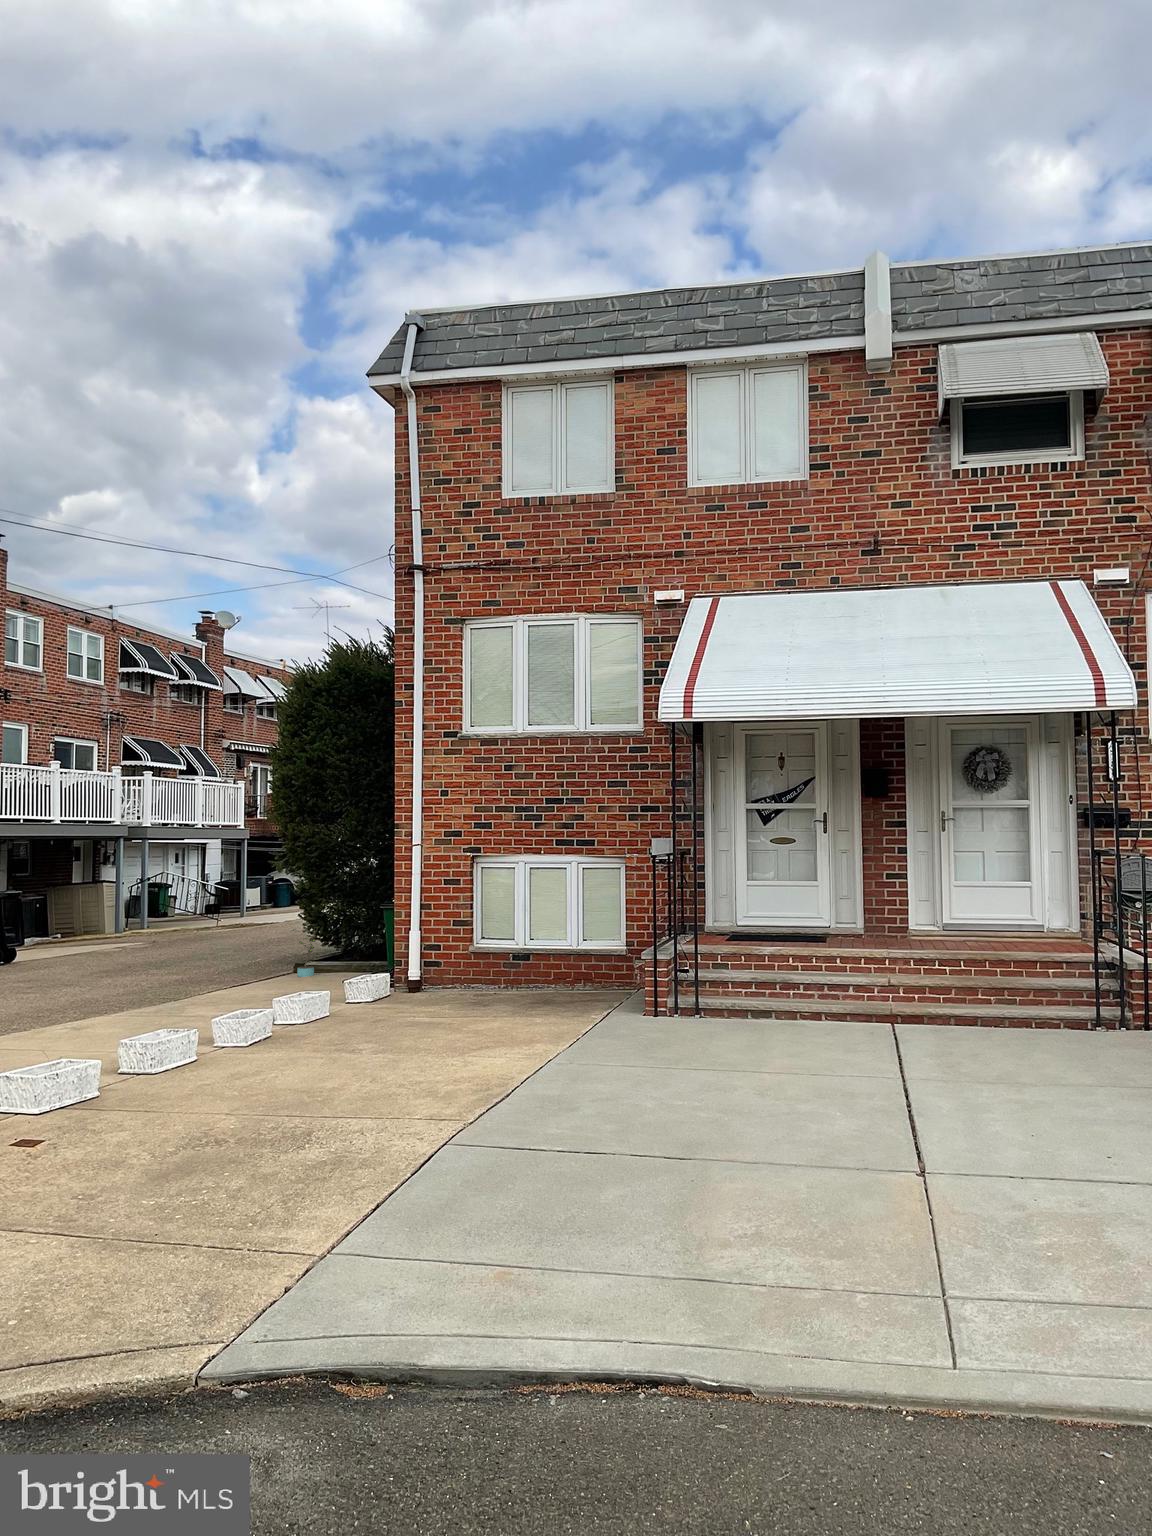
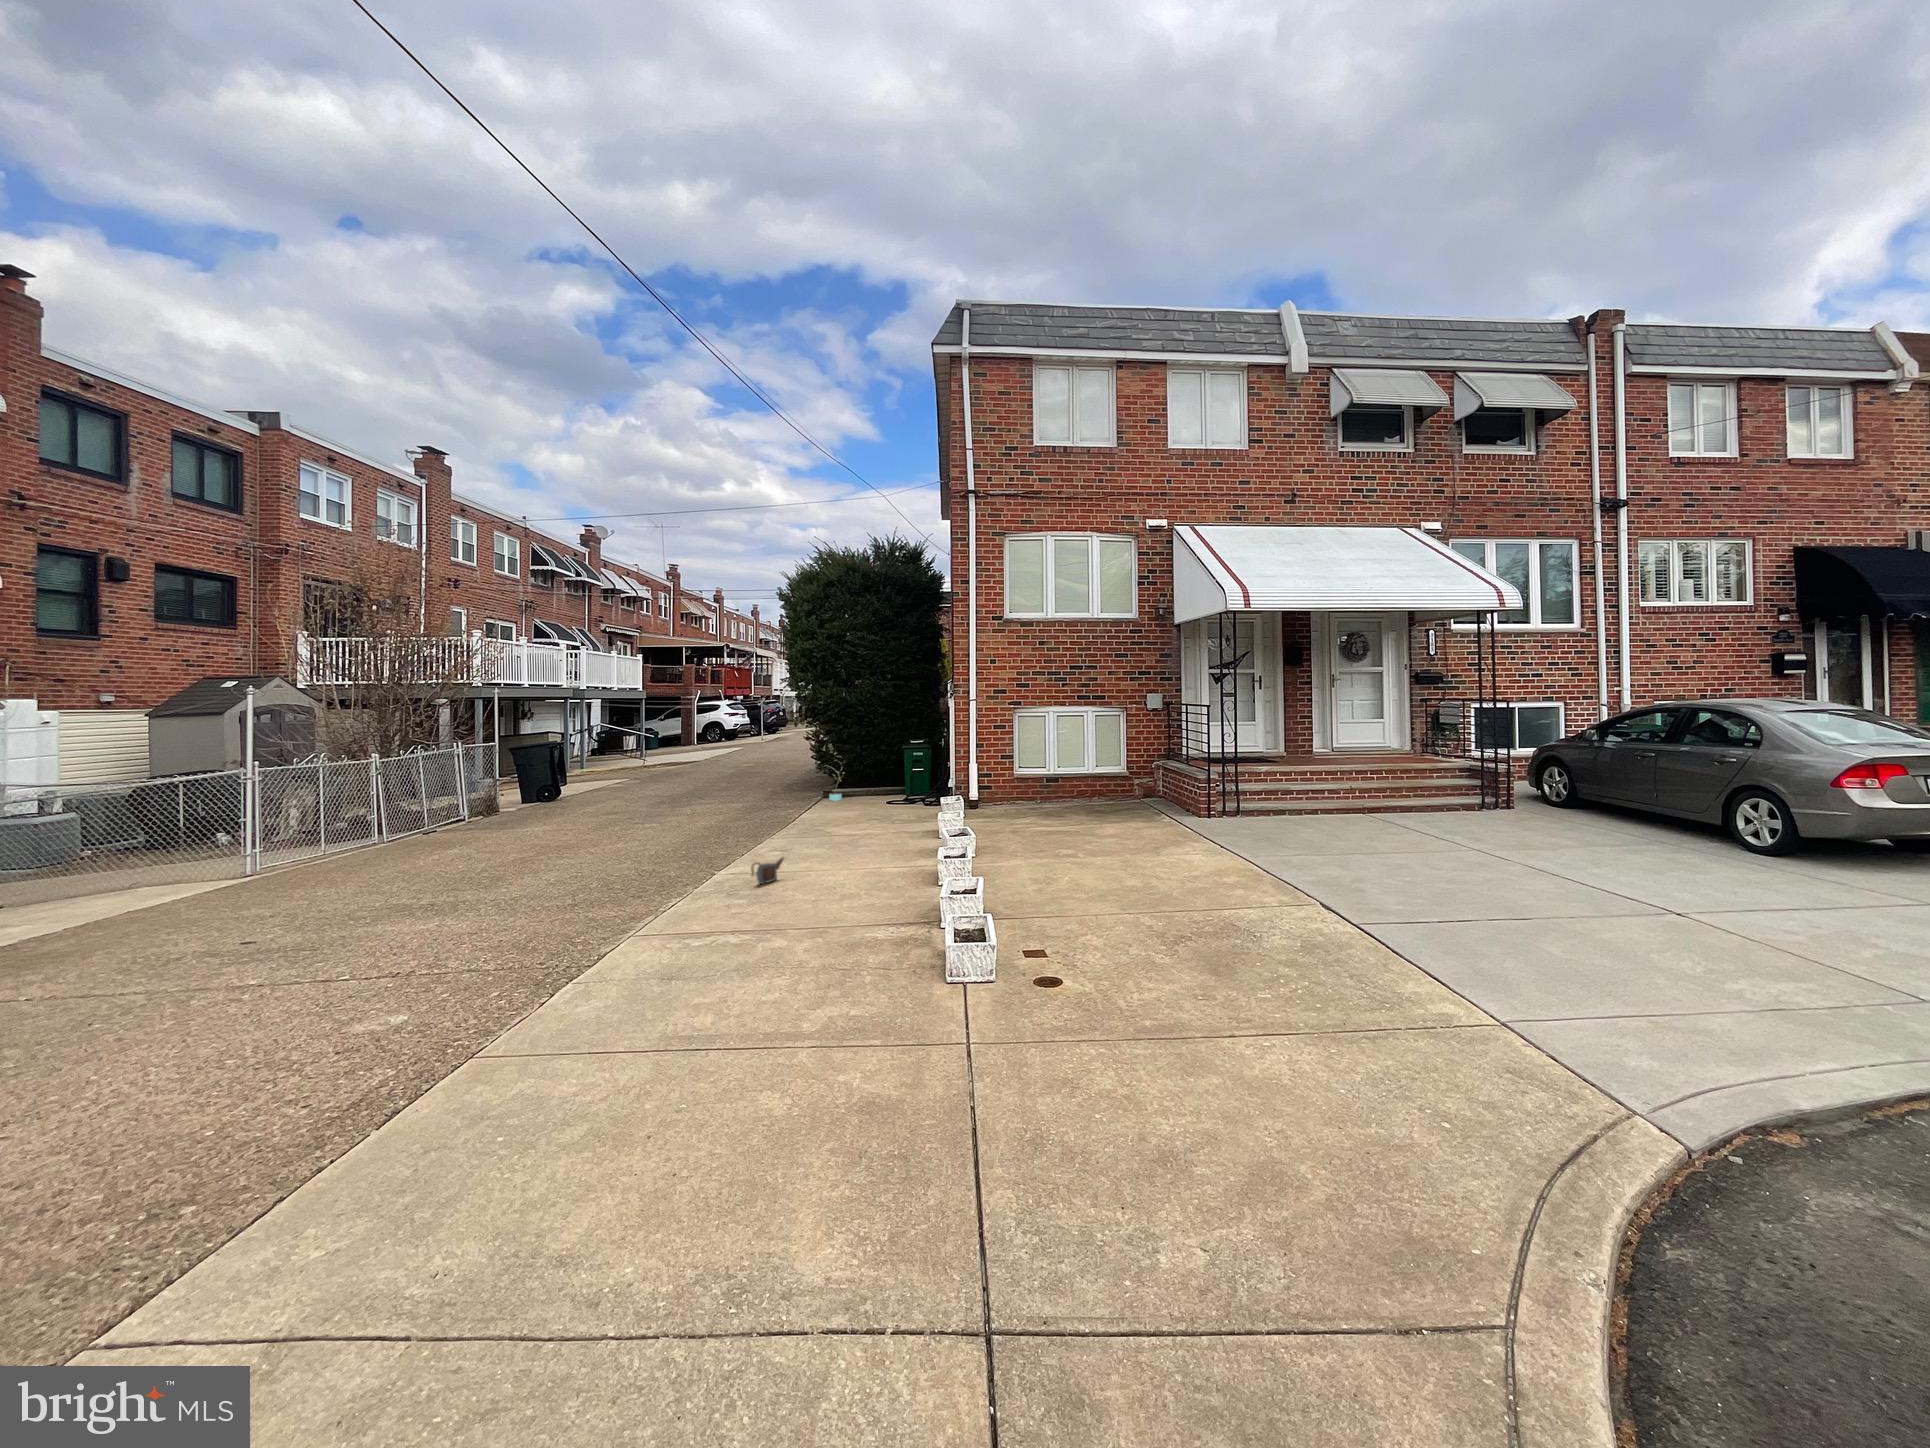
watering can: none [24,1020,73,1049] -> present [751,857,784,884]

